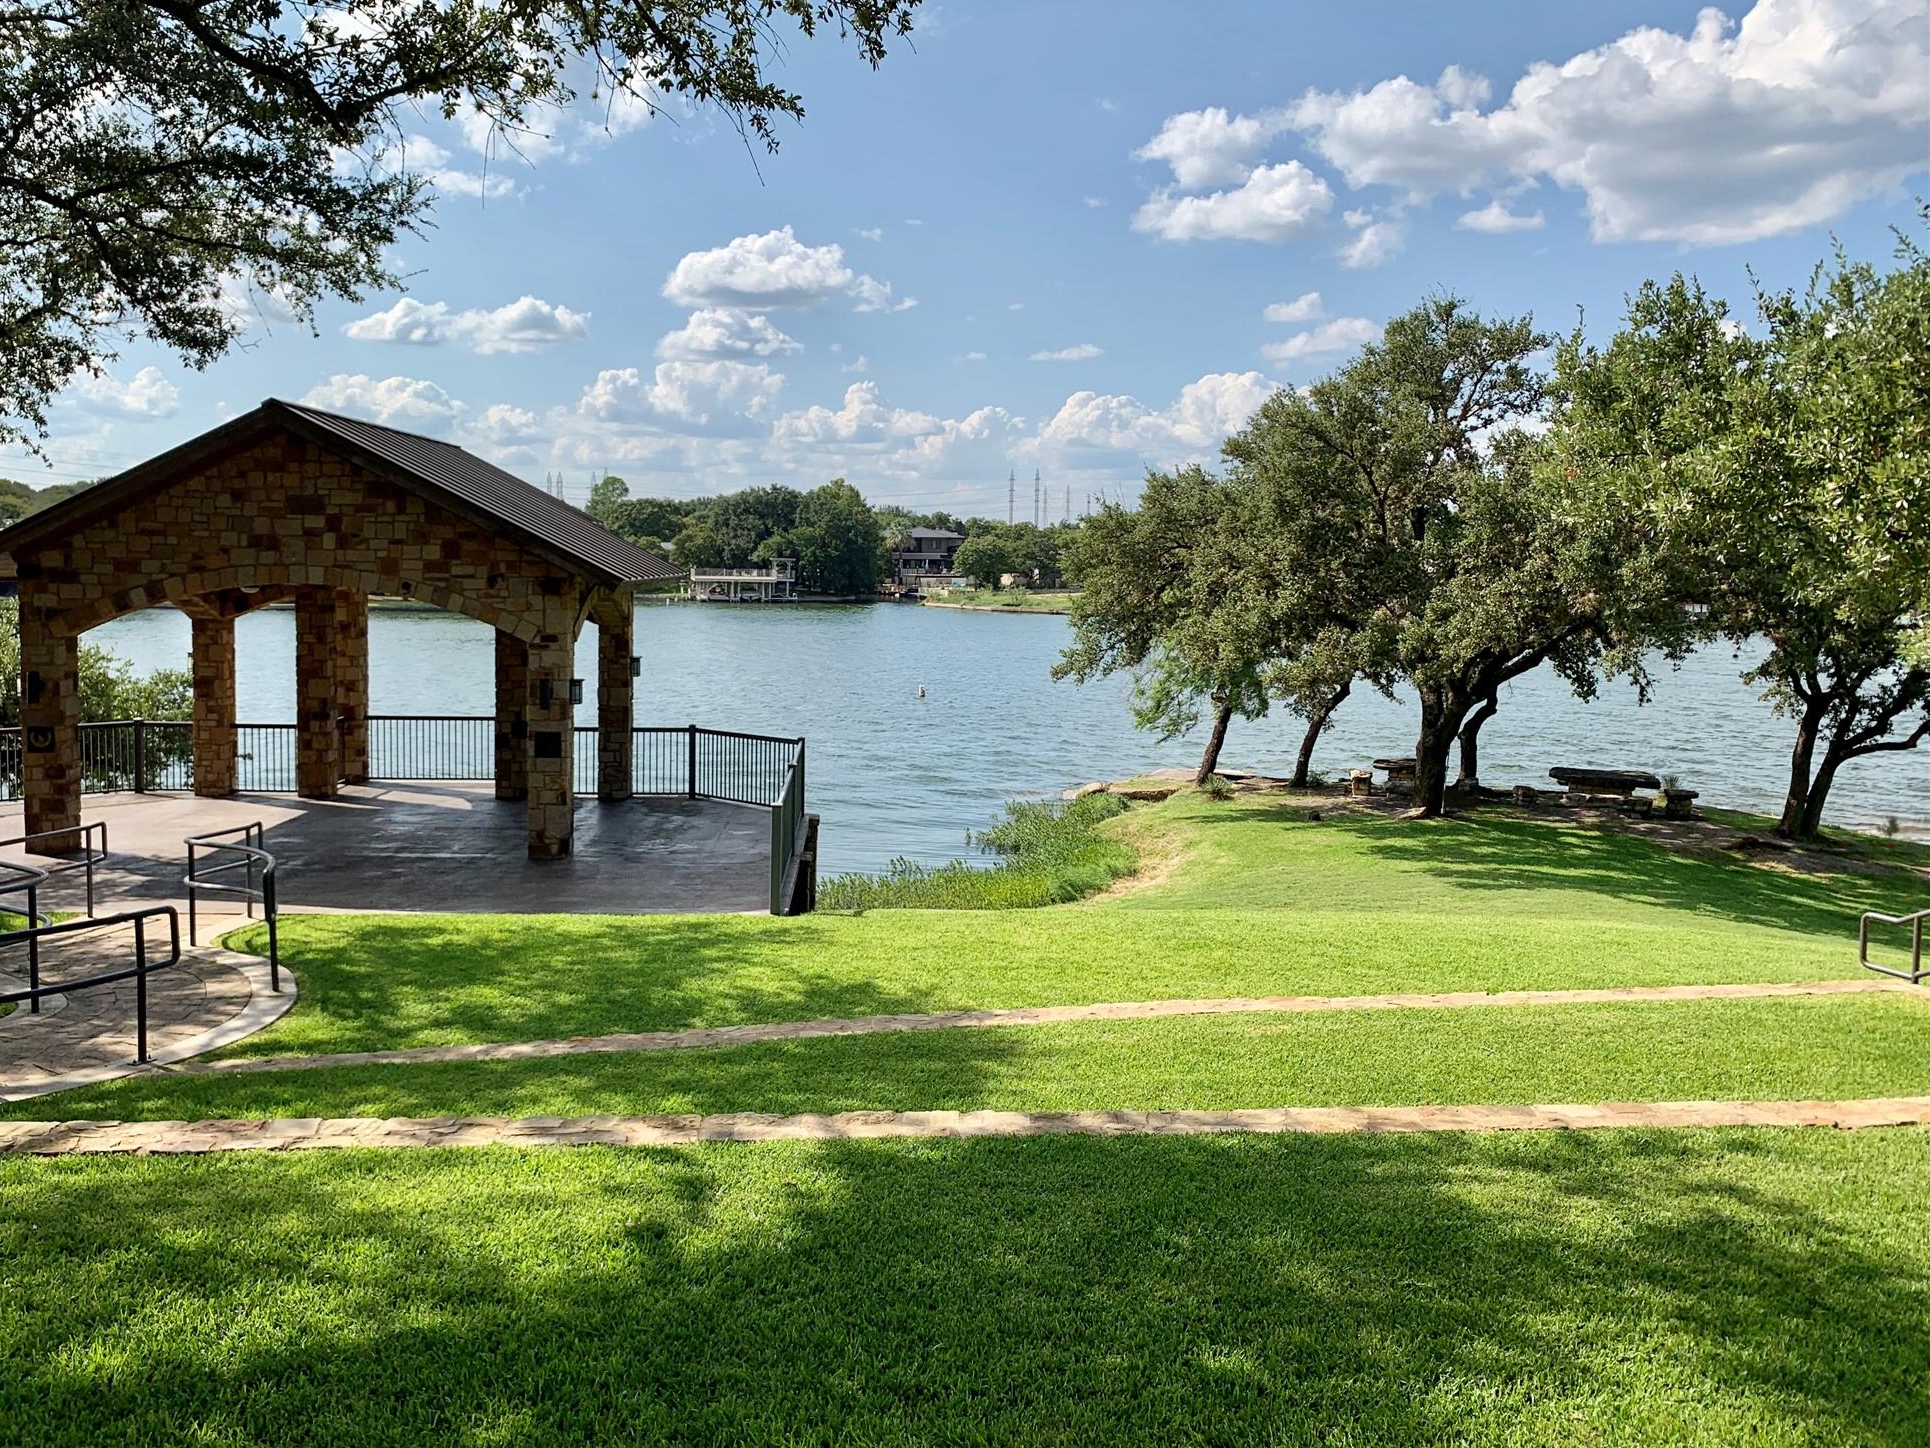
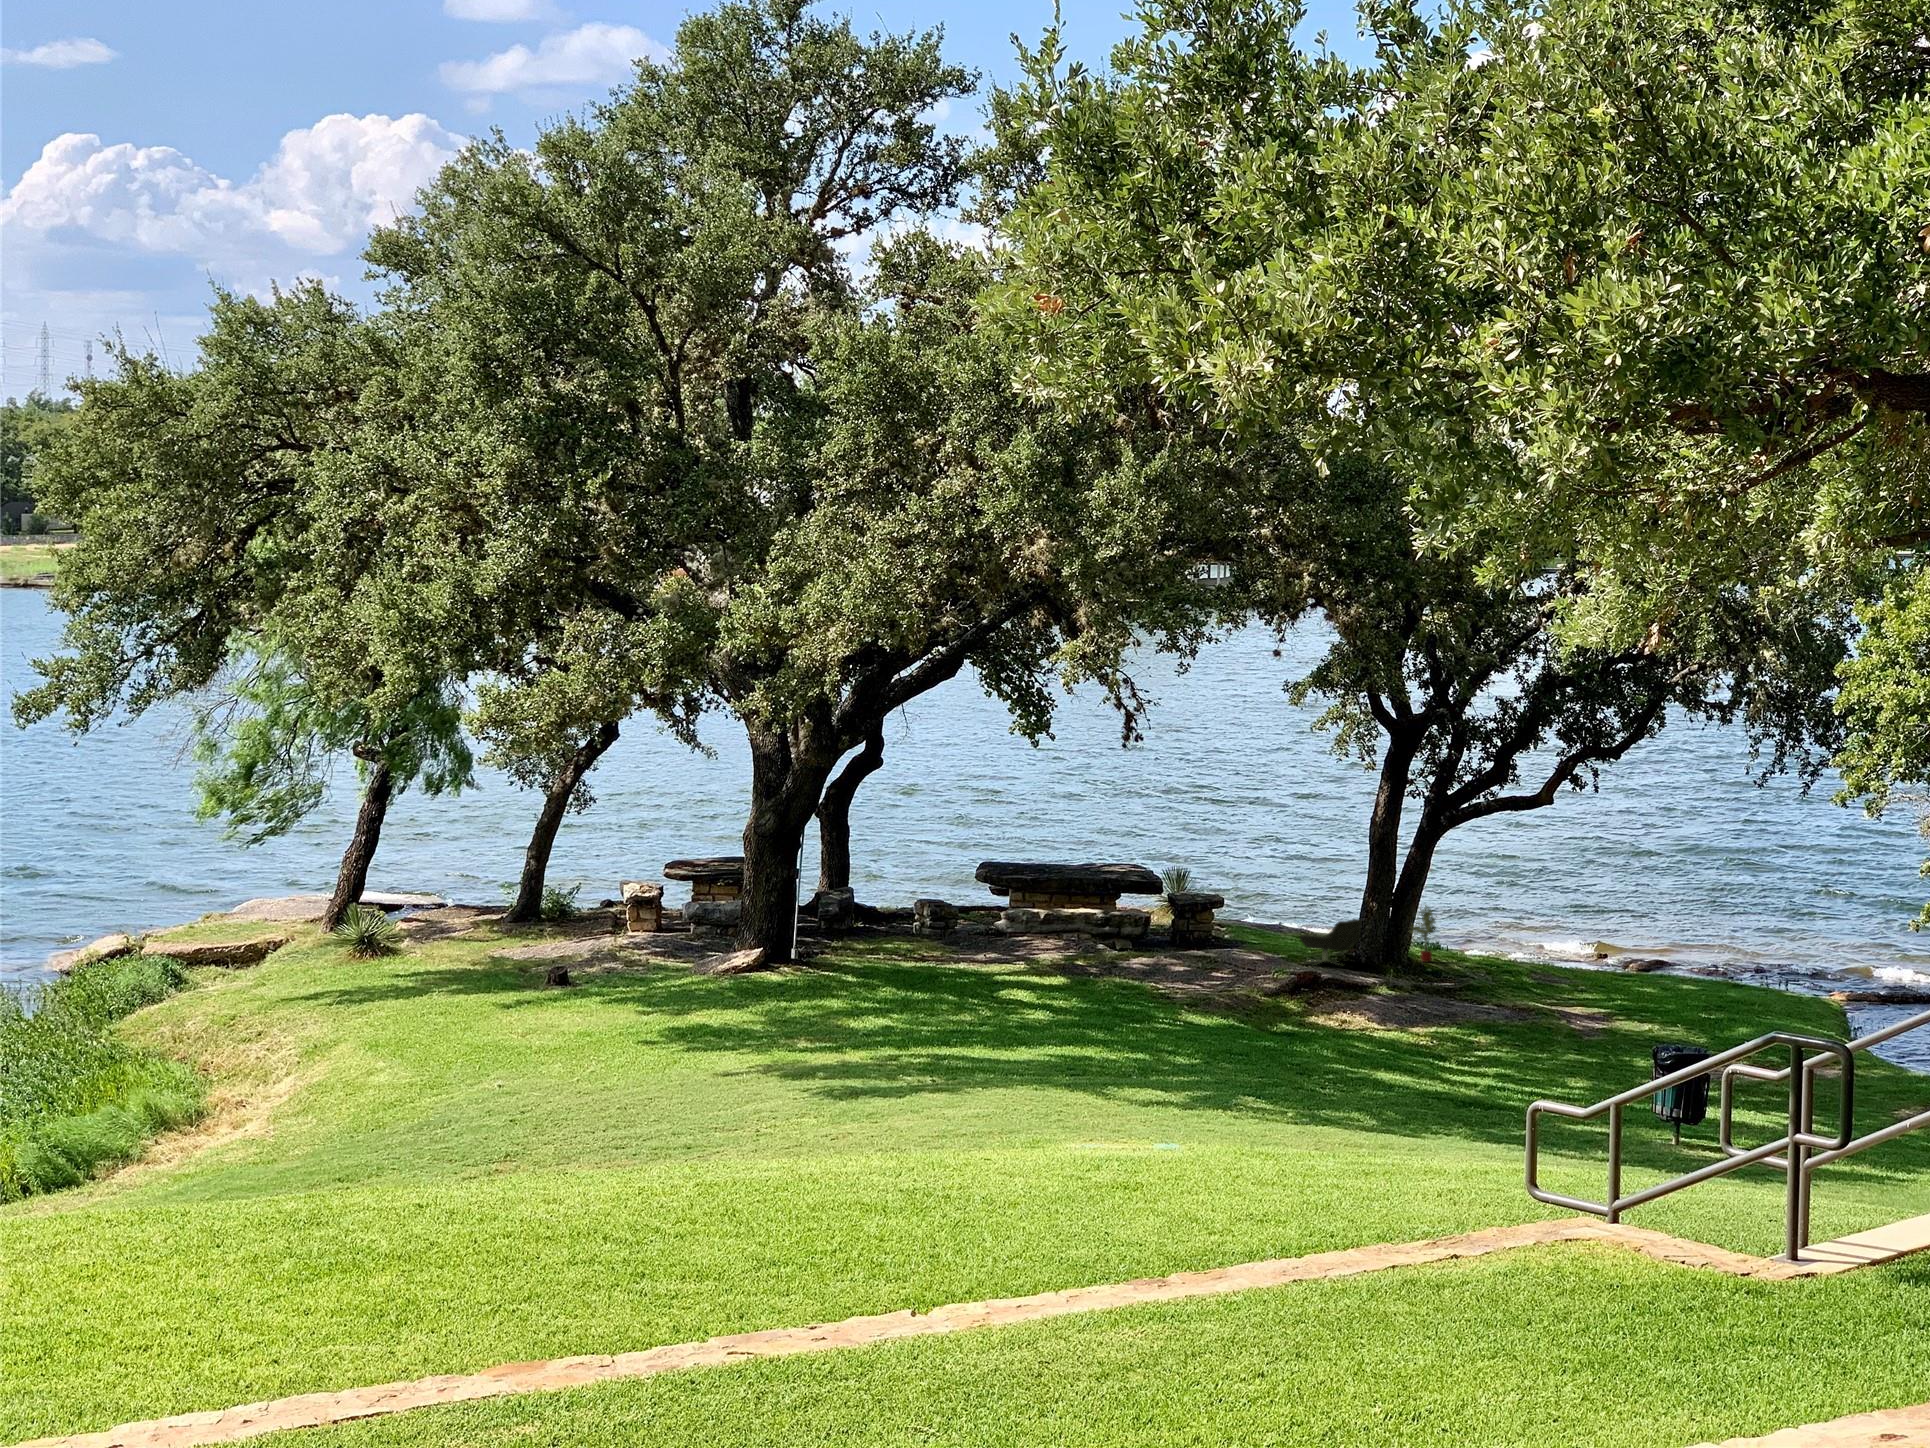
lounge chair: present [1441,789,1480,816] -> present [1299,919,1362,962]

